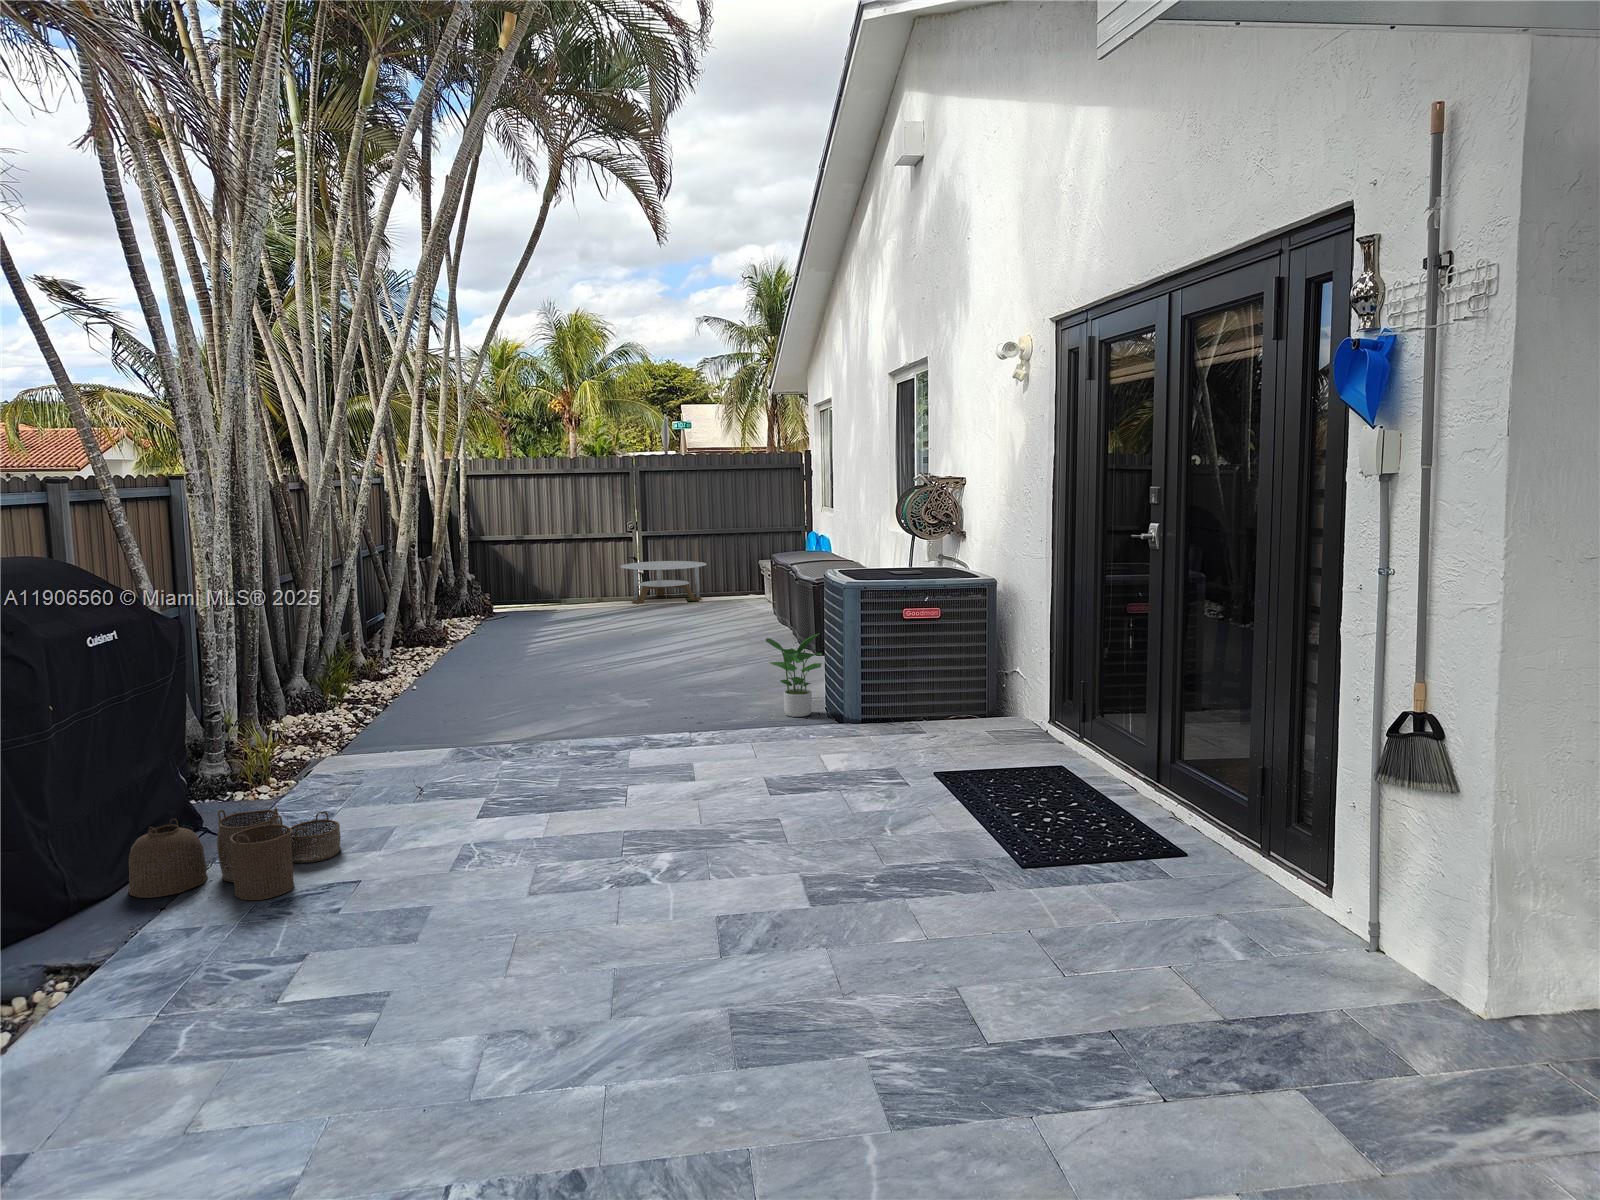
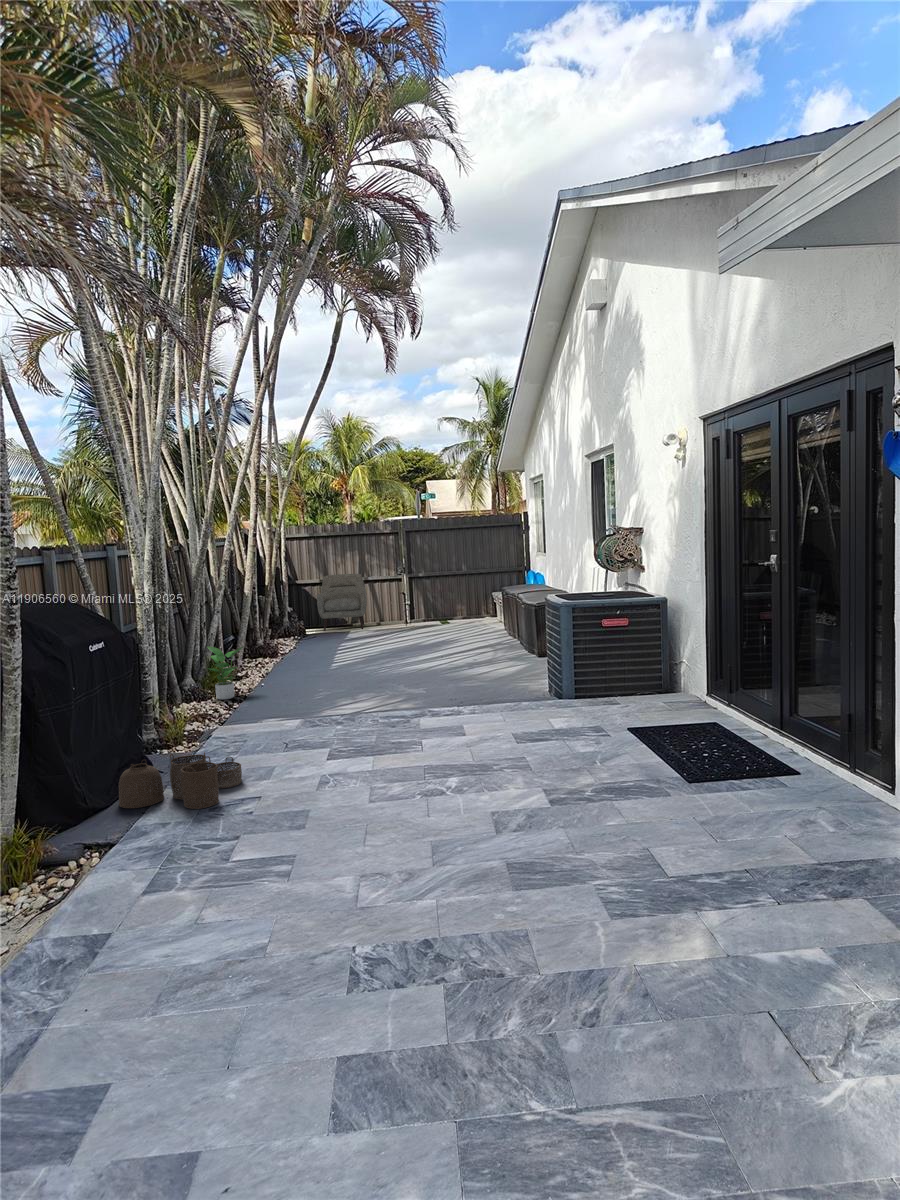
chair: none [513,529,584,608] -> present [317,574,367,631]
round table: present [620,561,706,604] -> none [393,595,455,626]
potted plant: present [766,633,822,717] -> present [207,647,243,700]

